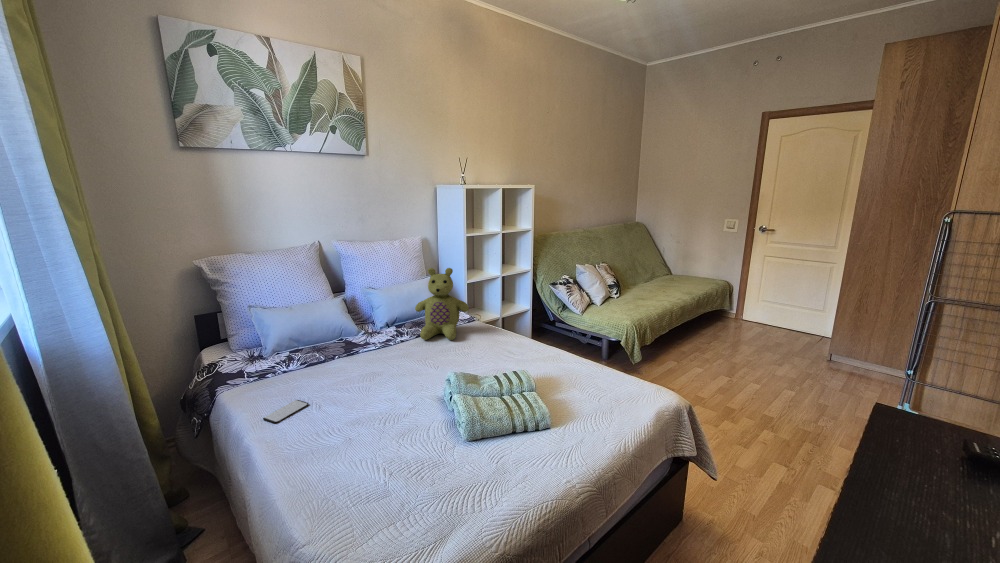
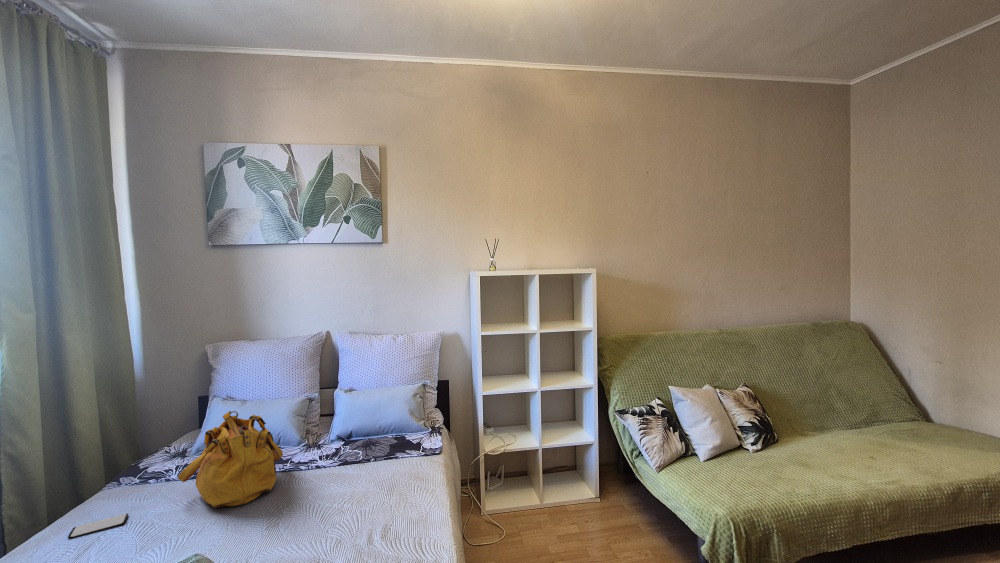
stuffed bear: present [415,268,469,340] -> none [340,377,408,476]
handbag: none [319,308,397,377] -> present [177,411,283,507]

